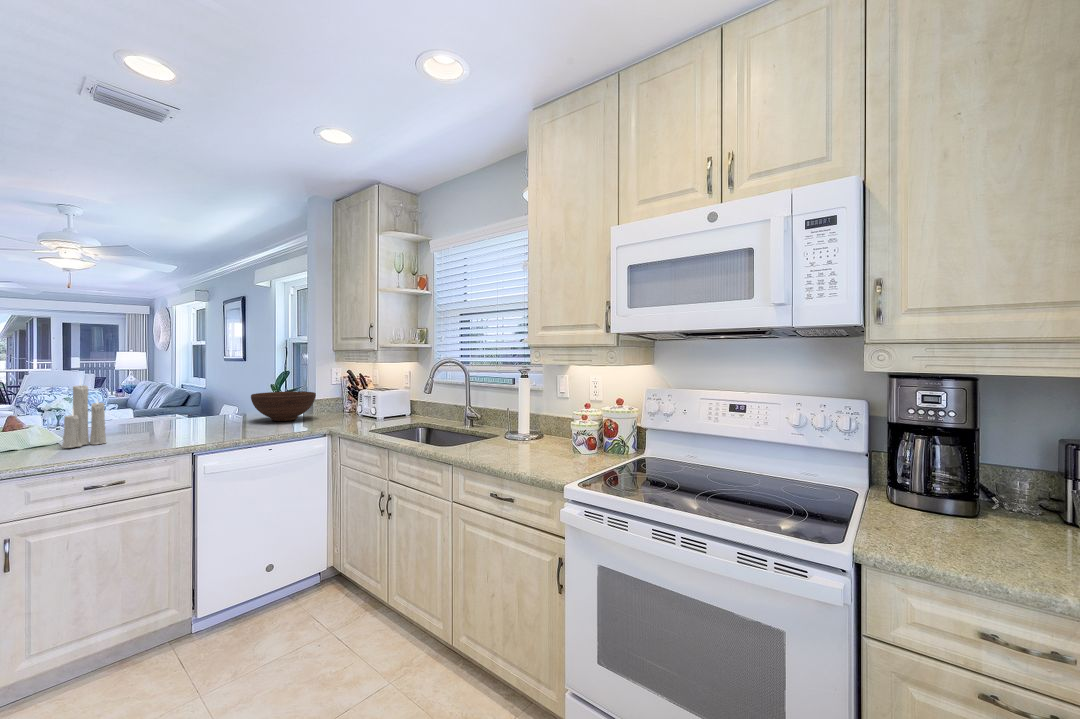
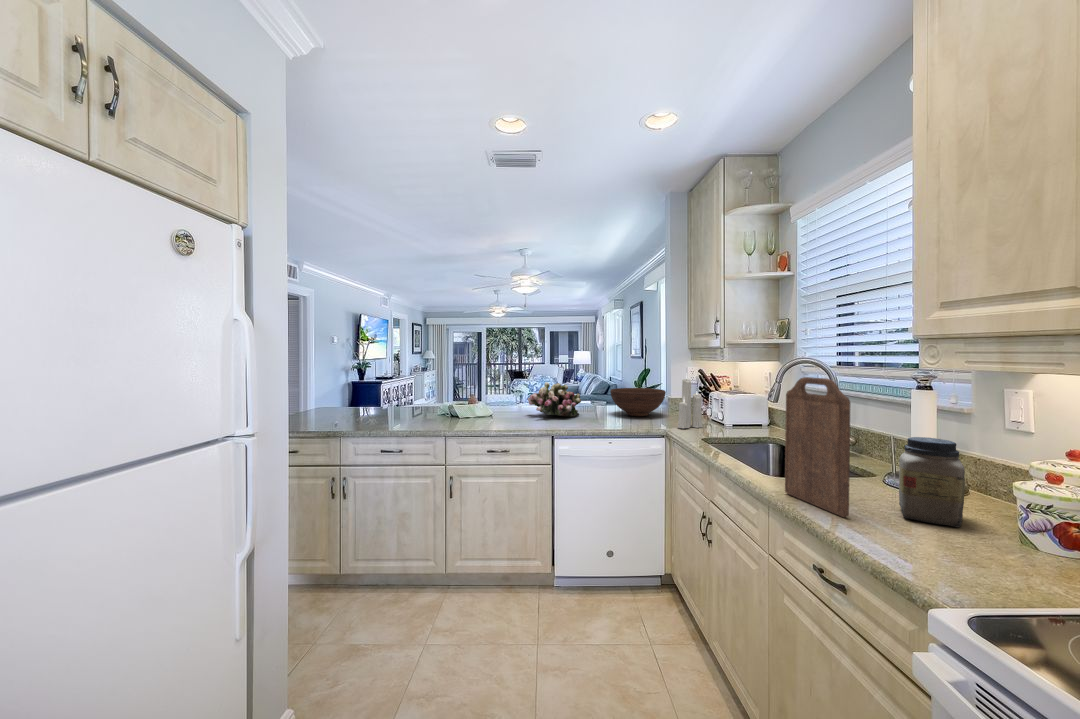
cutting board: none [461,371,503,459] -> present [785,377,851,517]
candle: present [62,380,106,448] -> present [678,376,702,428]
flower arrangement: none [131,390,215,430] -> present [528,382,581,417]
jar: none [522,404,552,453] -> present [899,437,965,527]

